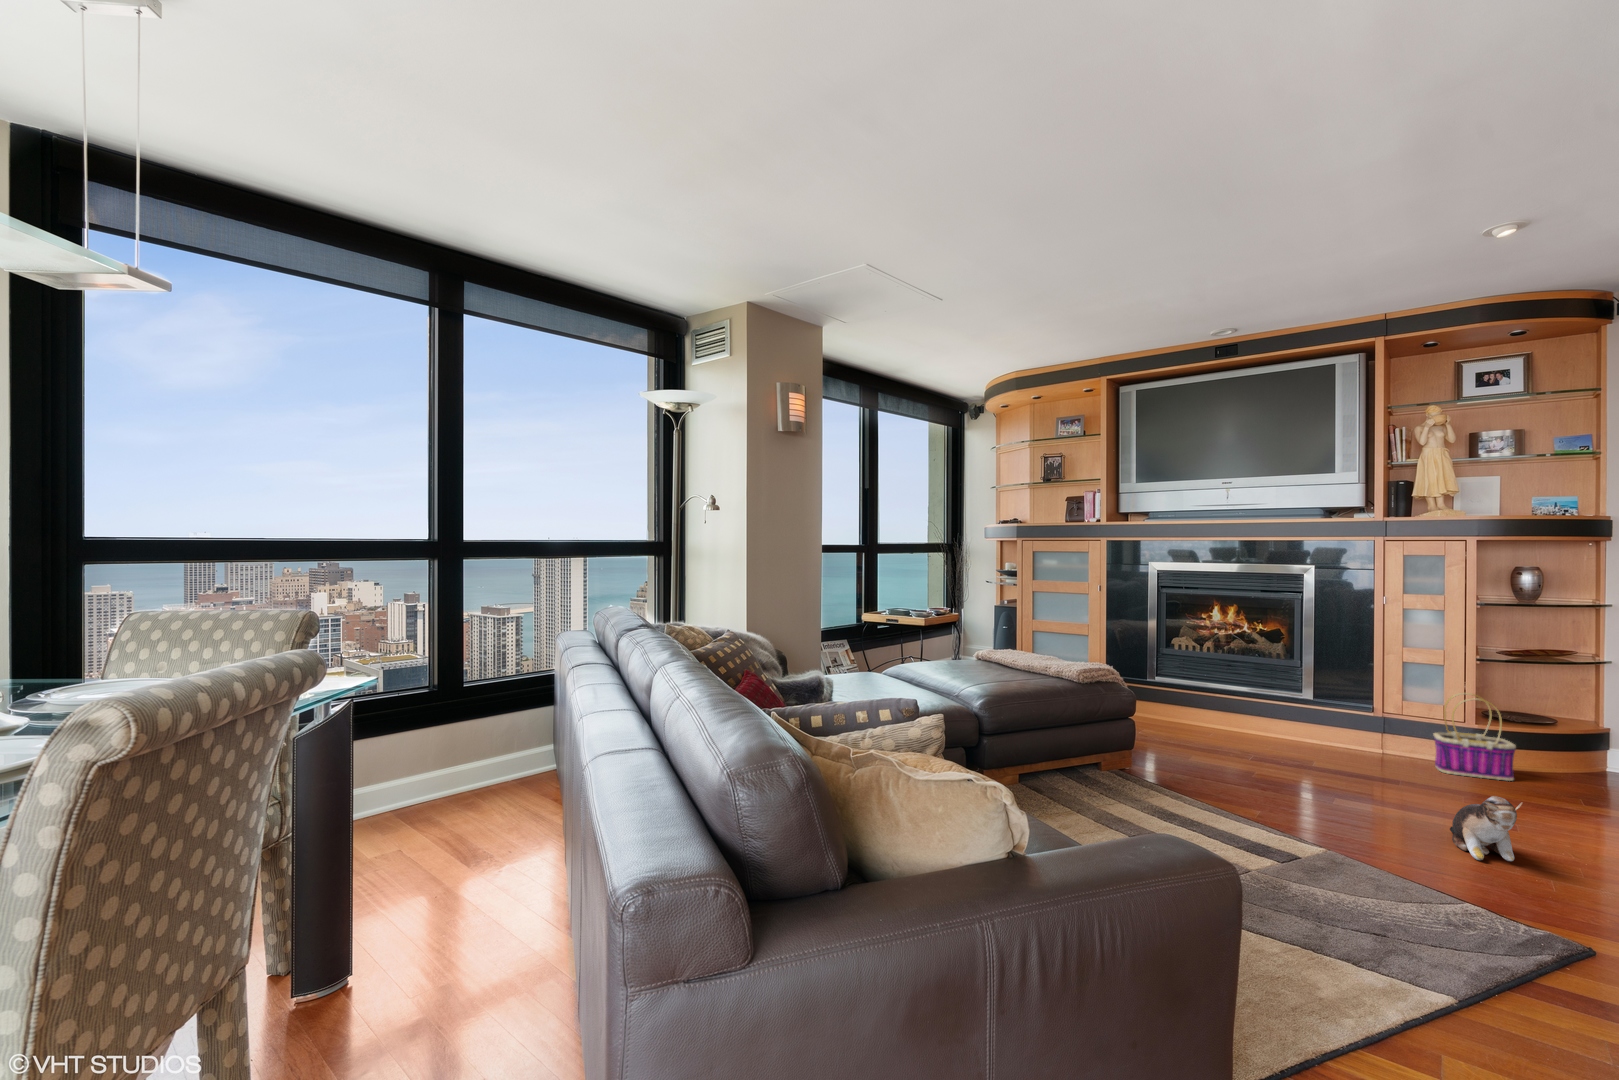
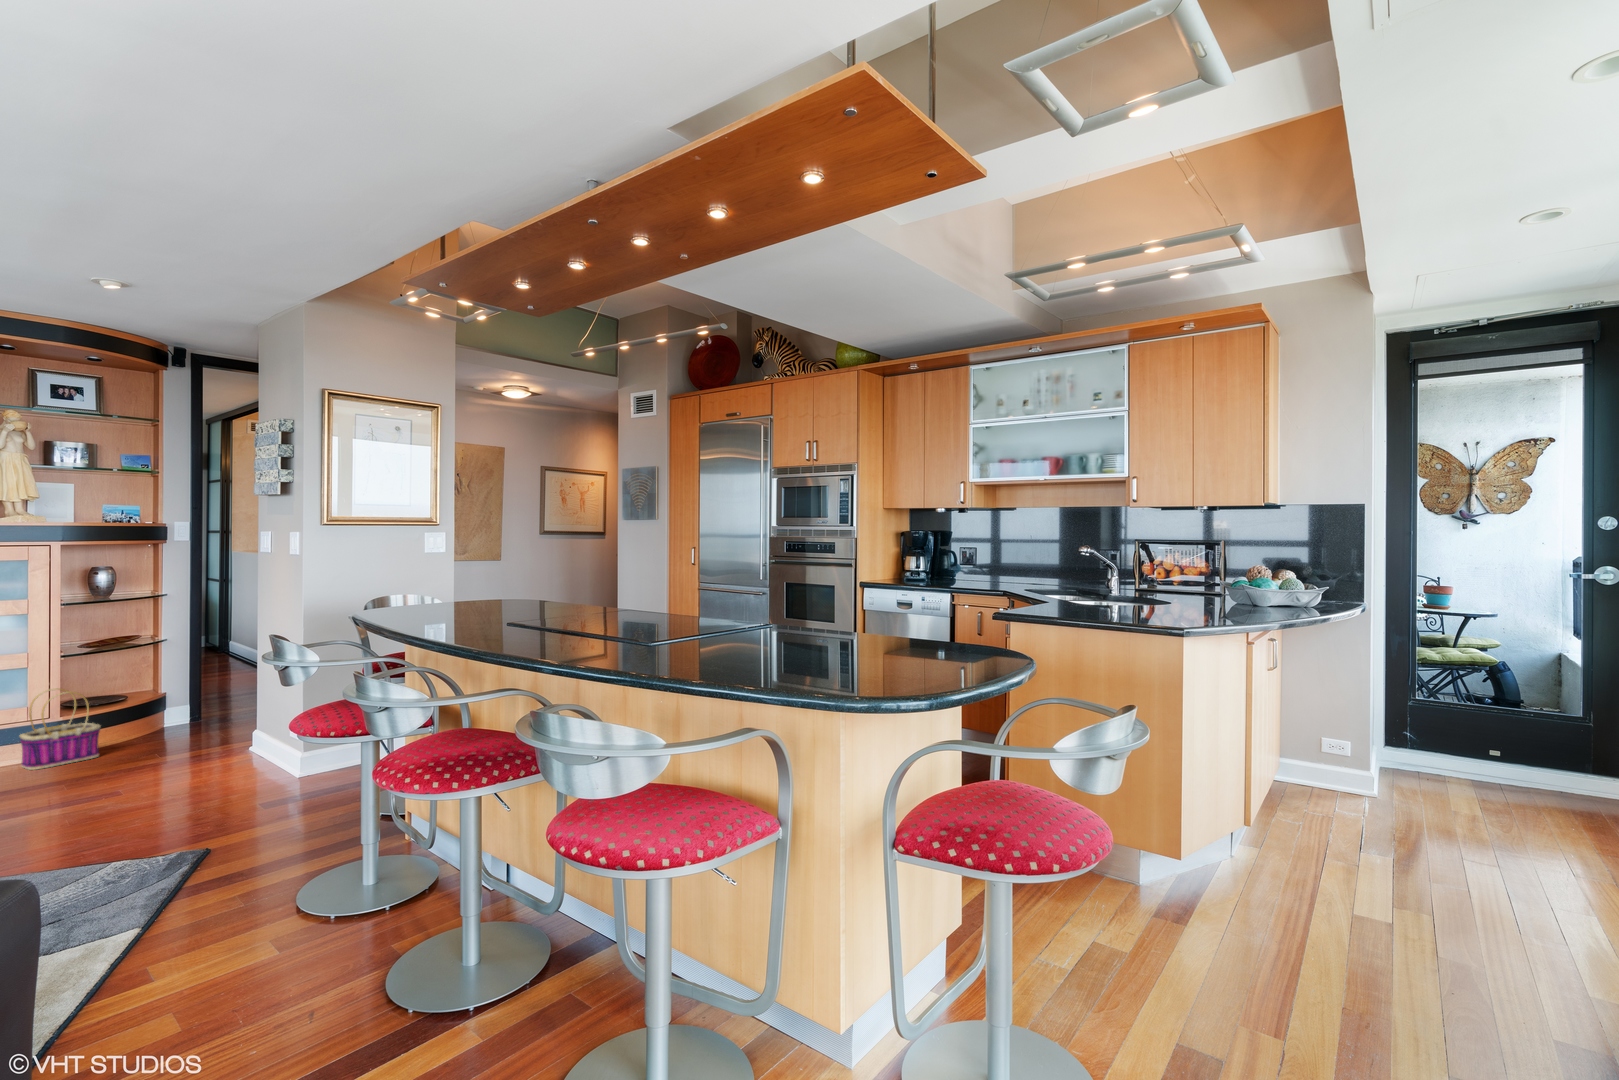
plush toy: present [1450,796,1522,861] -> none [68,767,141,829]

